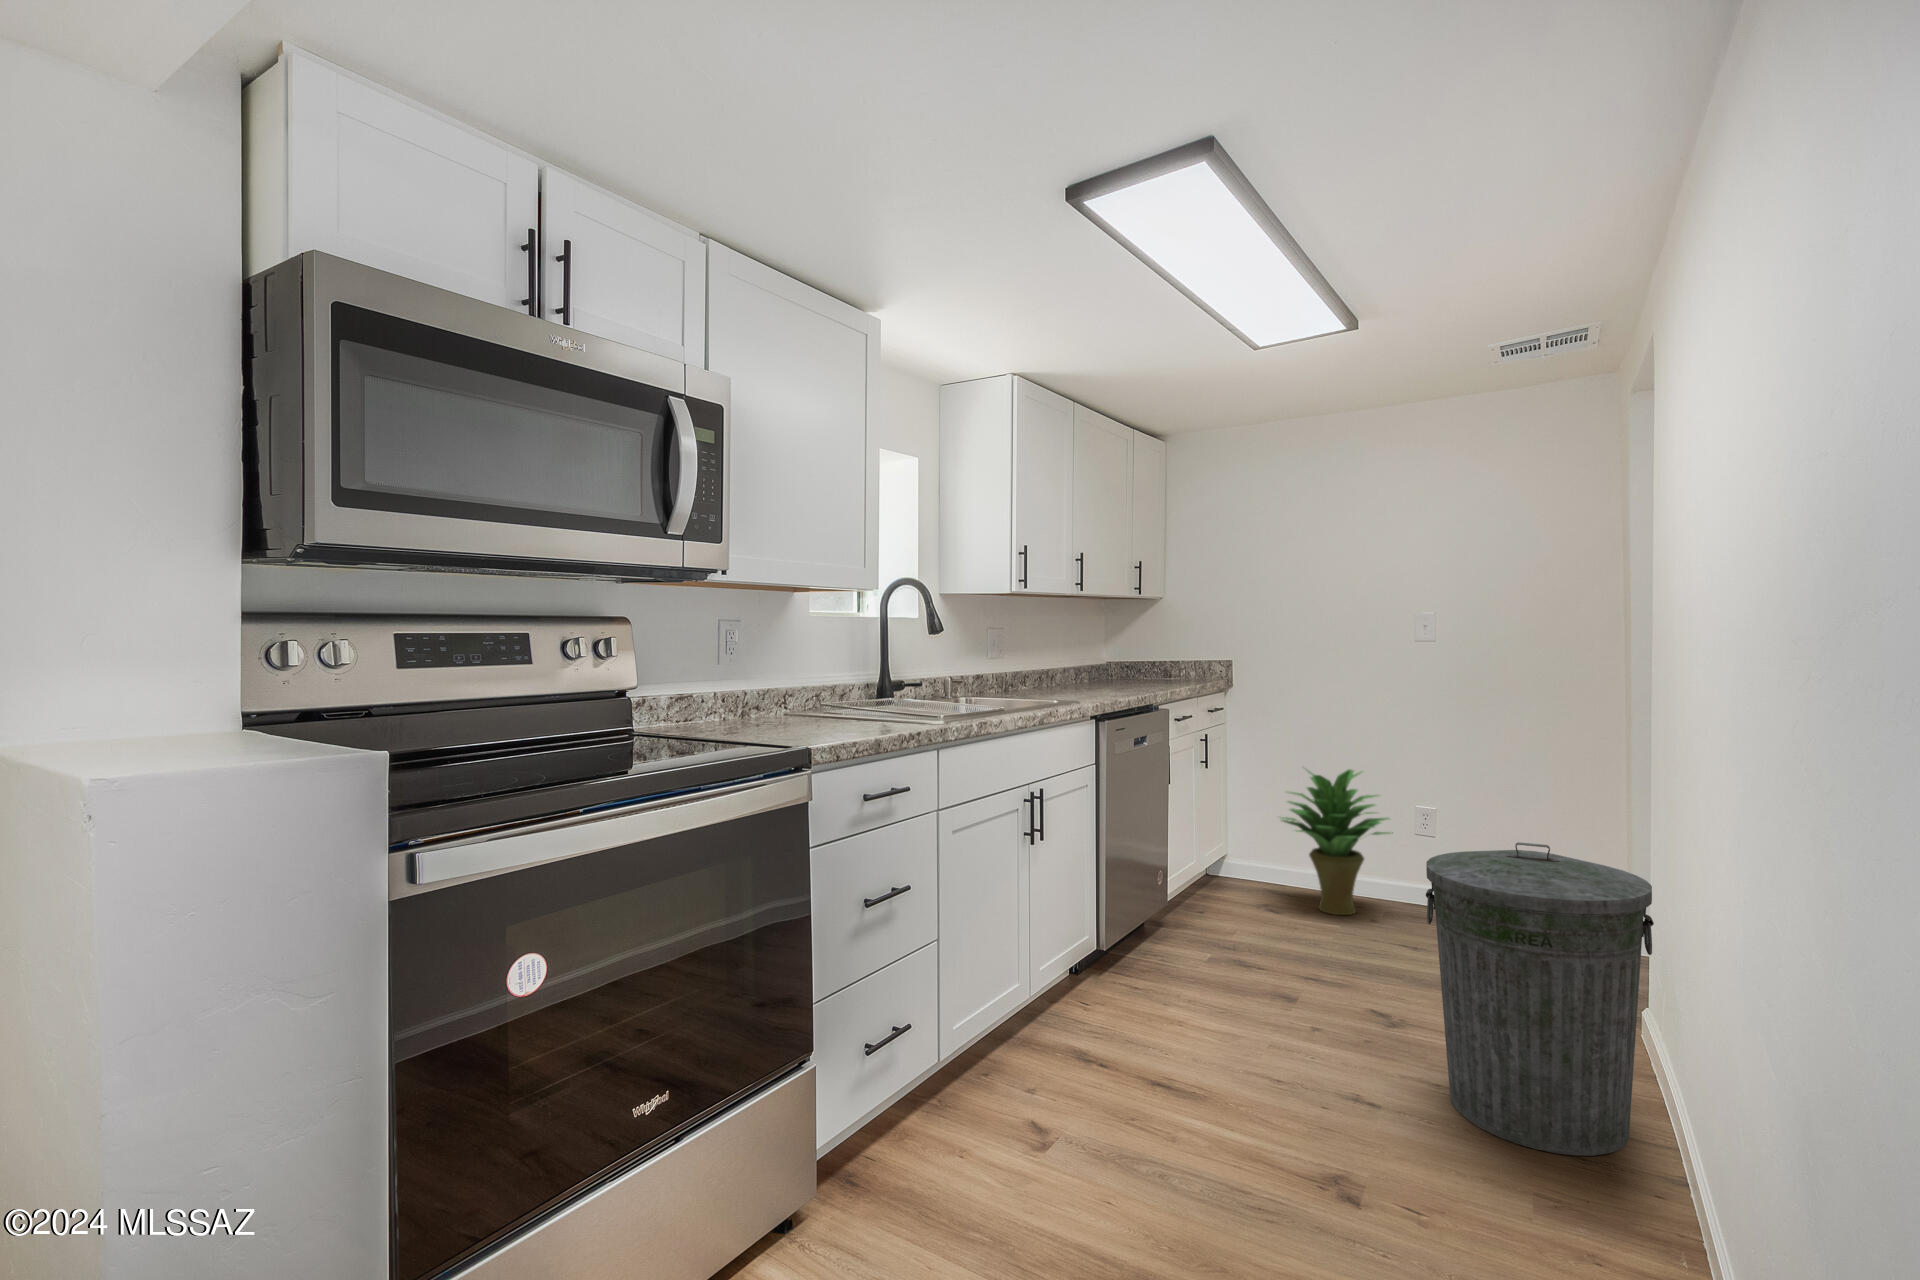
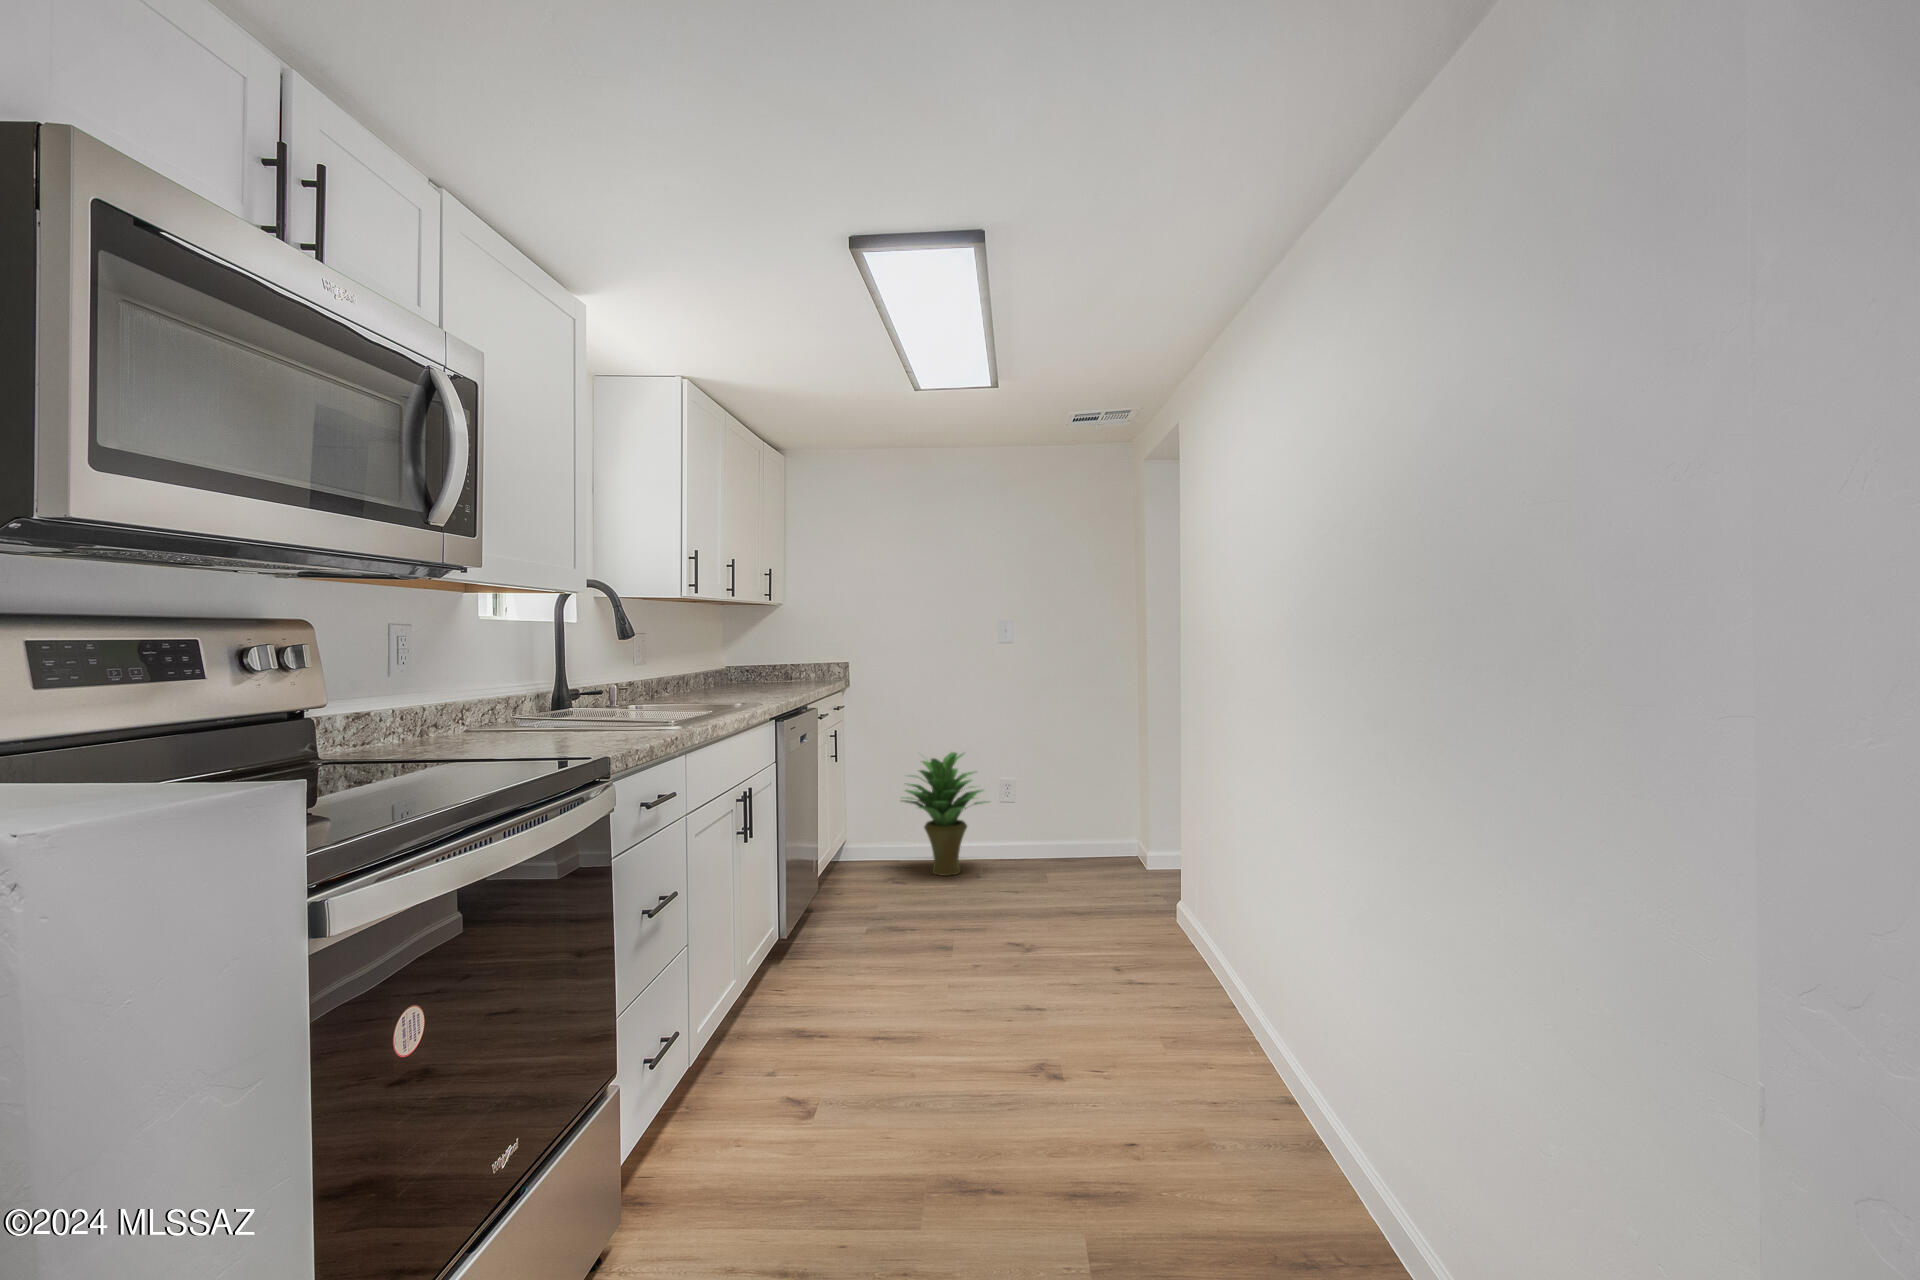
trash can: present [1426,842,1654,1156] -> none [1070,793,1214,1016]

